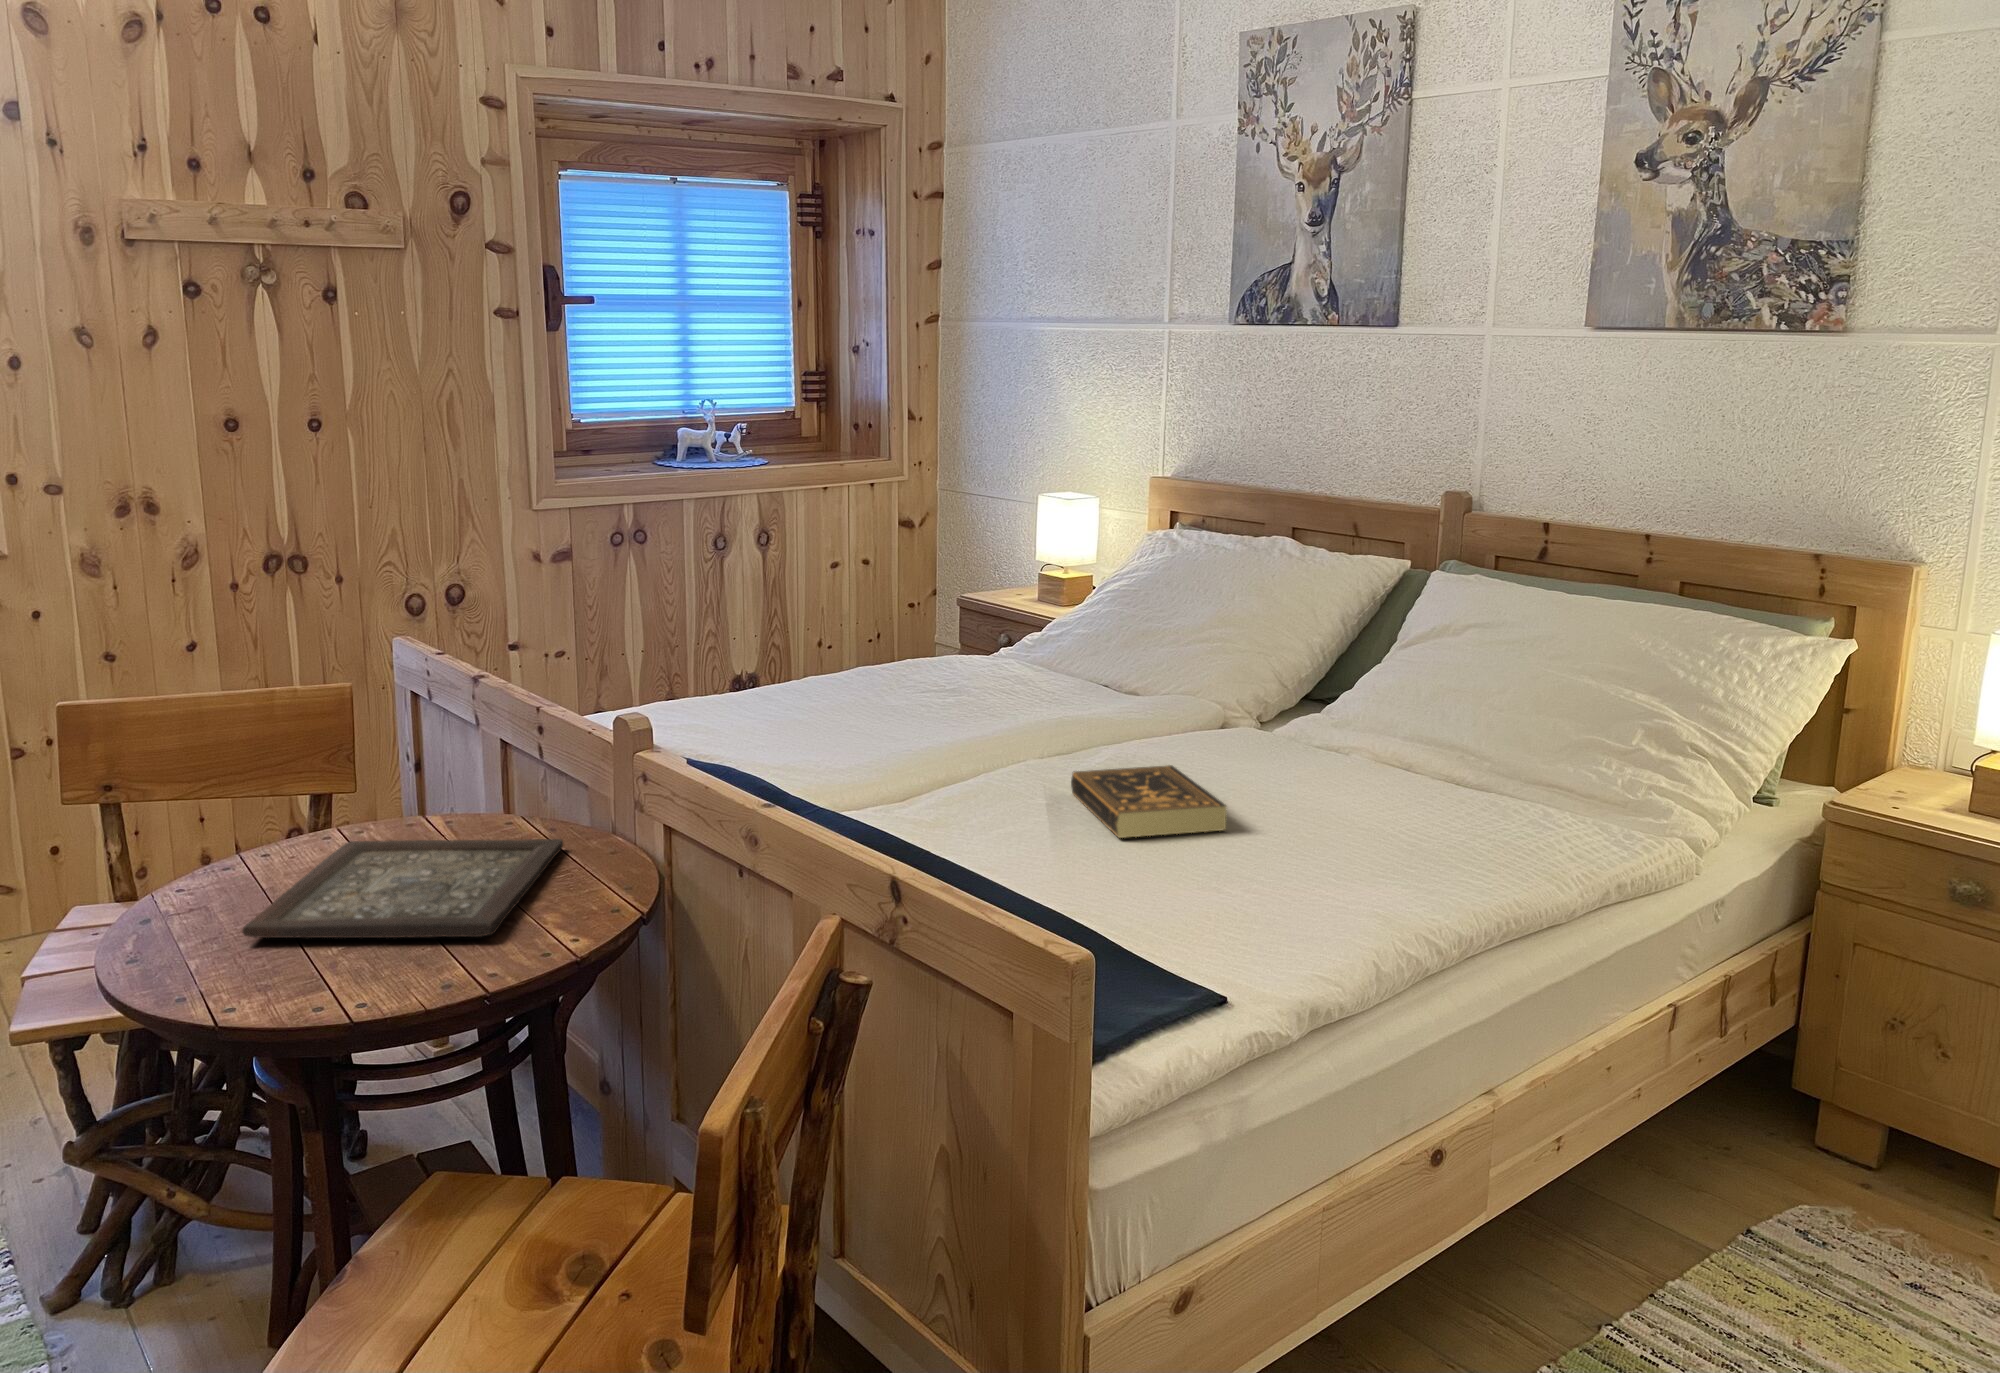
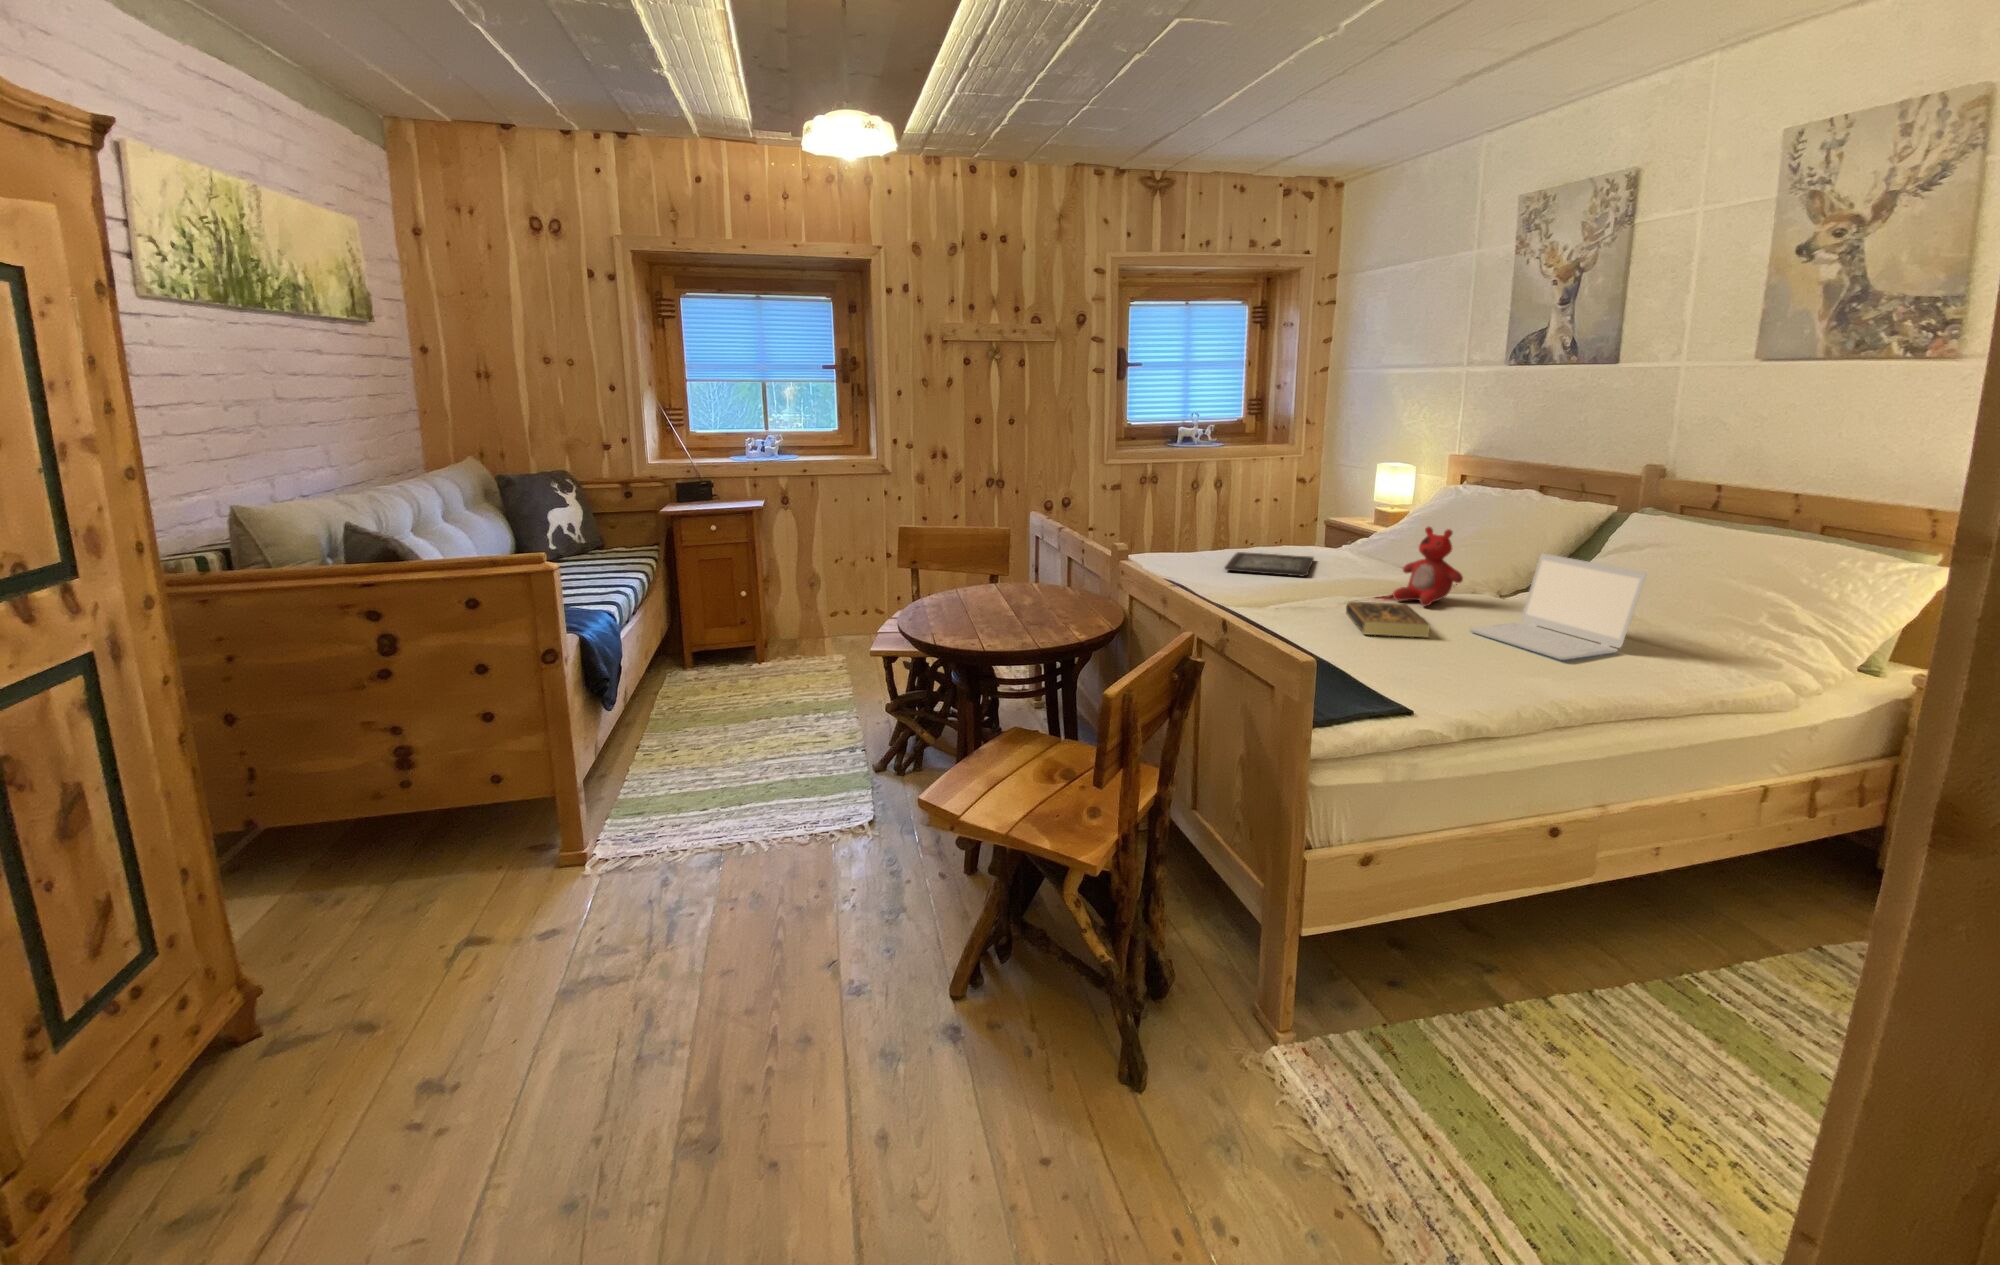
stuffed bear: none [1140,616,1251,763] -> present [1393,526,1463,606]
laptop: none [1283,656,1536,849] -> present [1469,553,1646,660]
tray: present [242,839,563,938] -> present [1225,552,1314,576]

